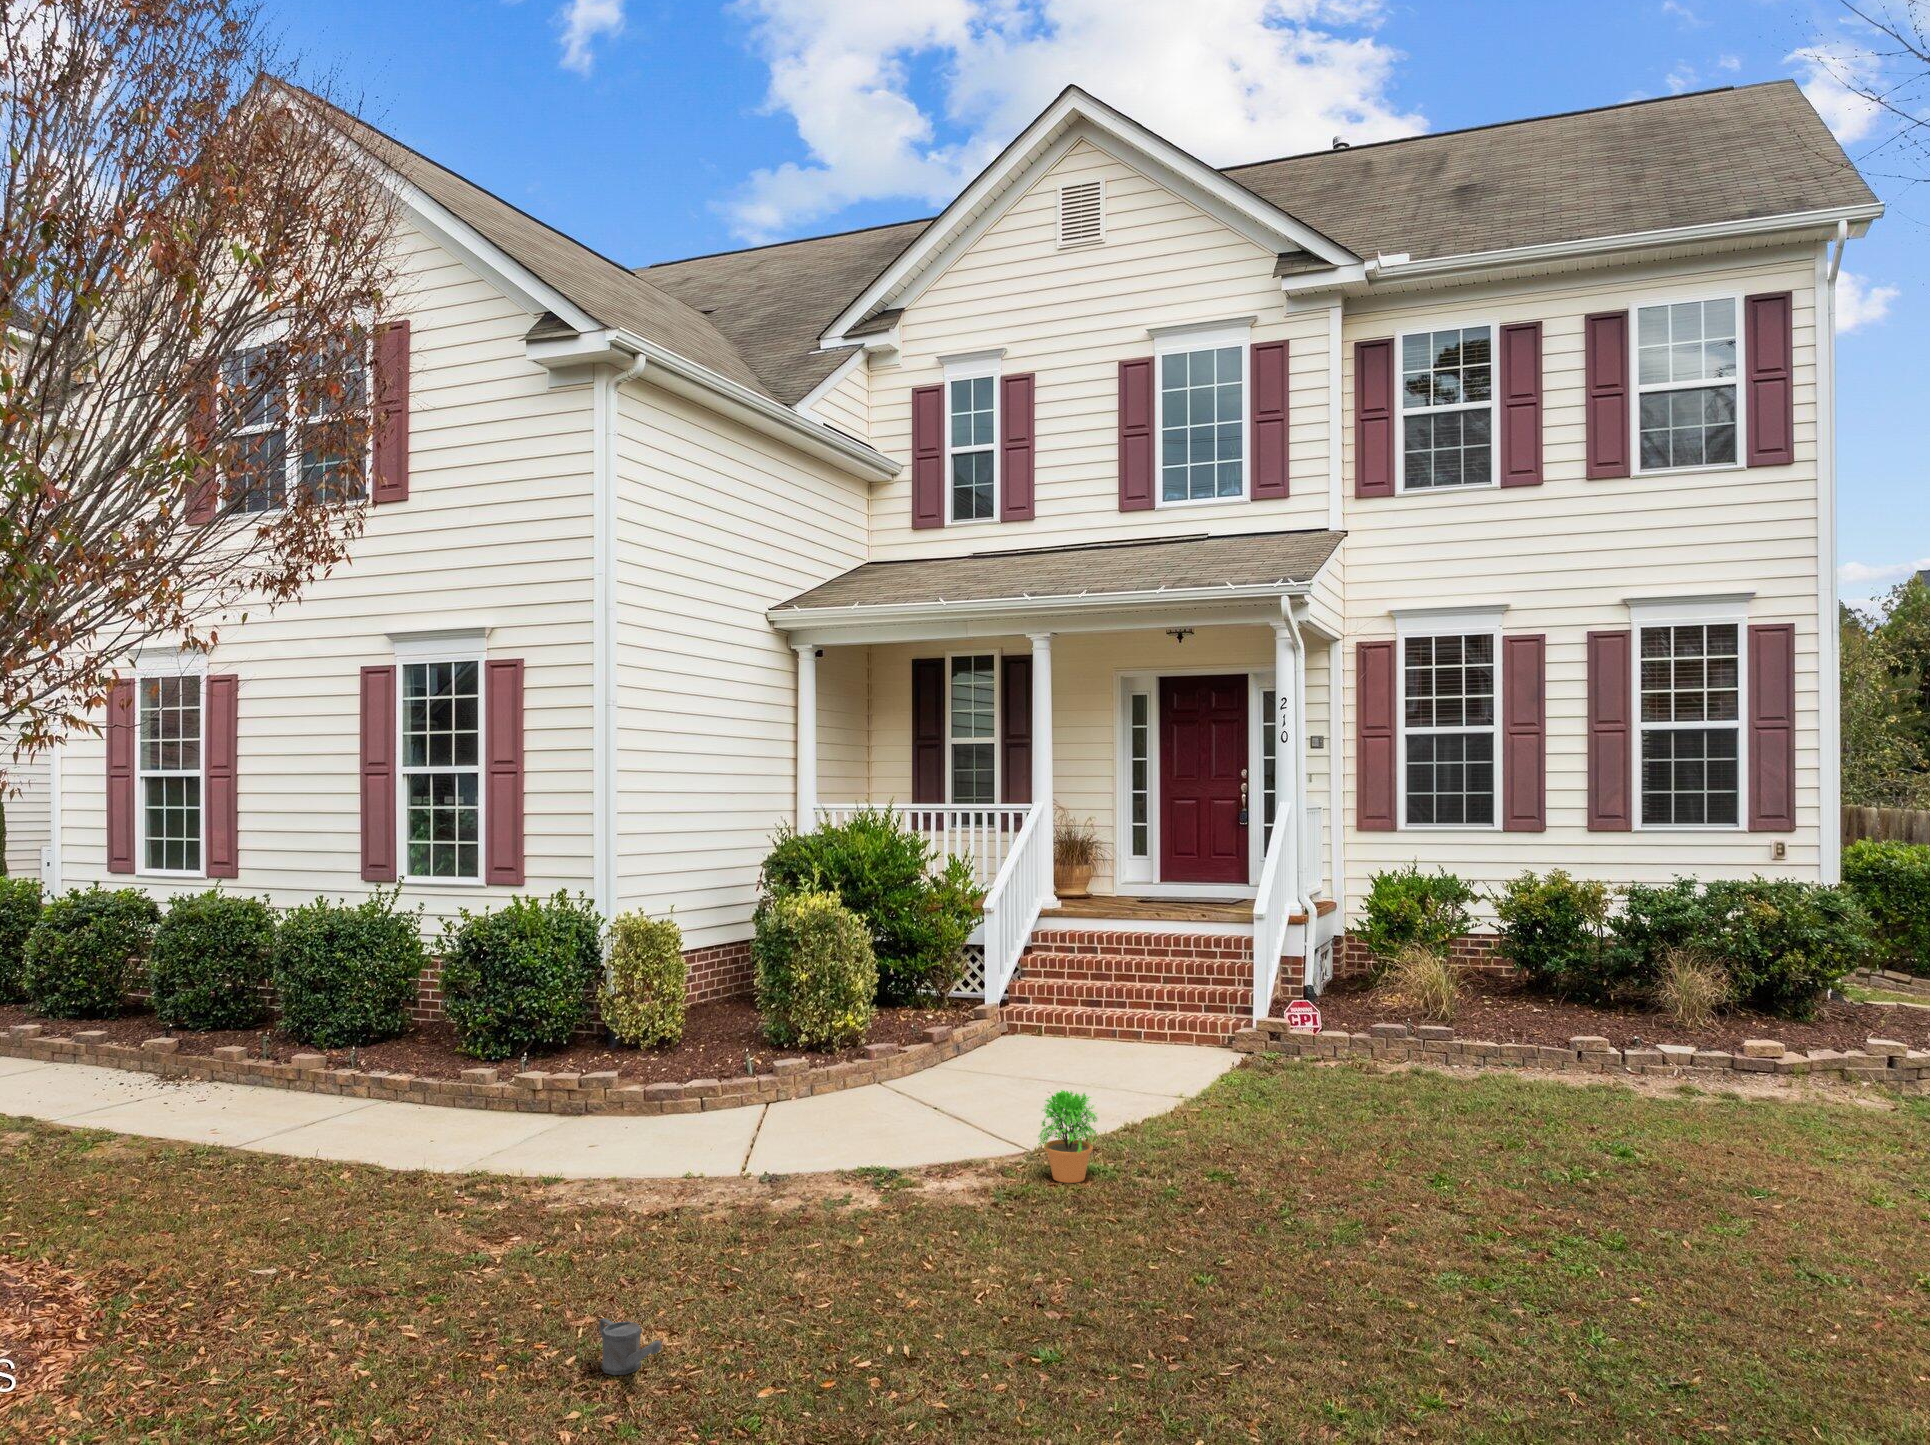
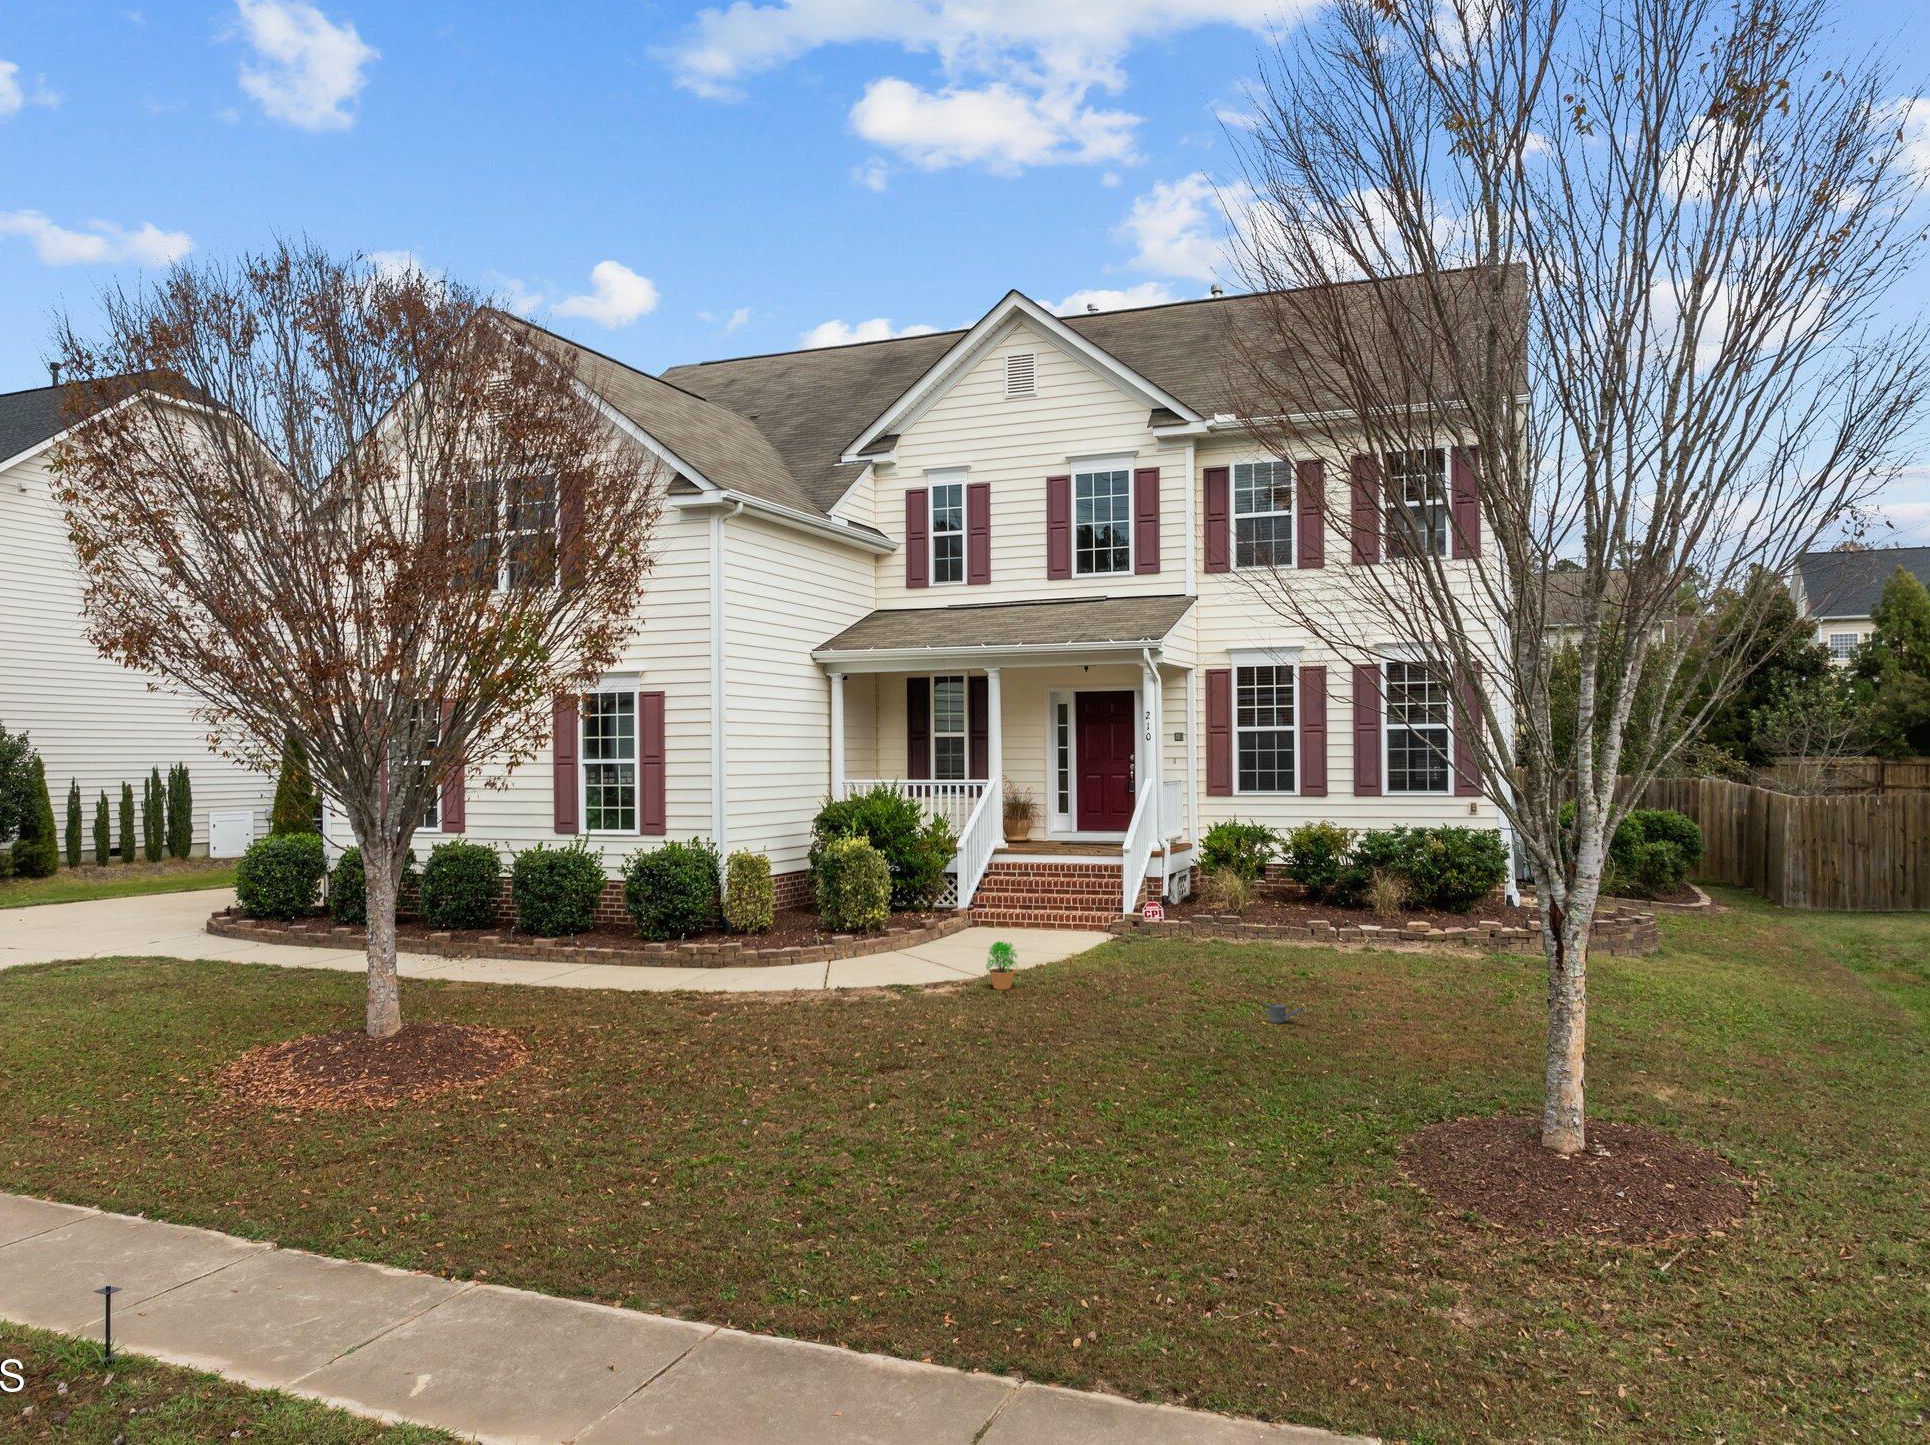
watering can: present [600,1318,661,1375] -> present [1263,1003,1303,1023]

